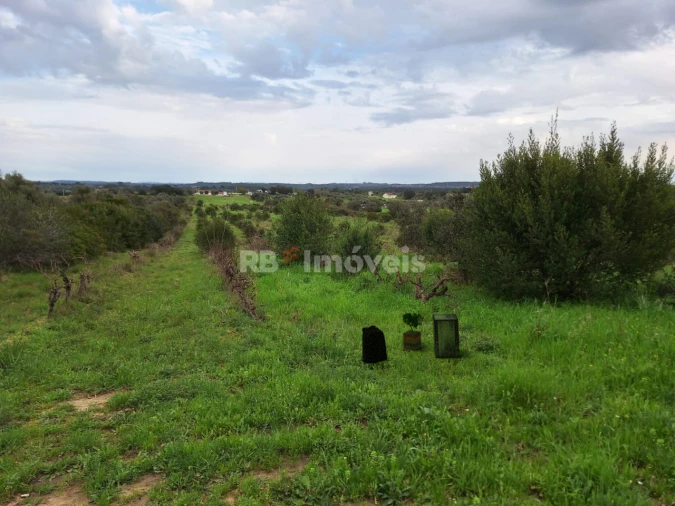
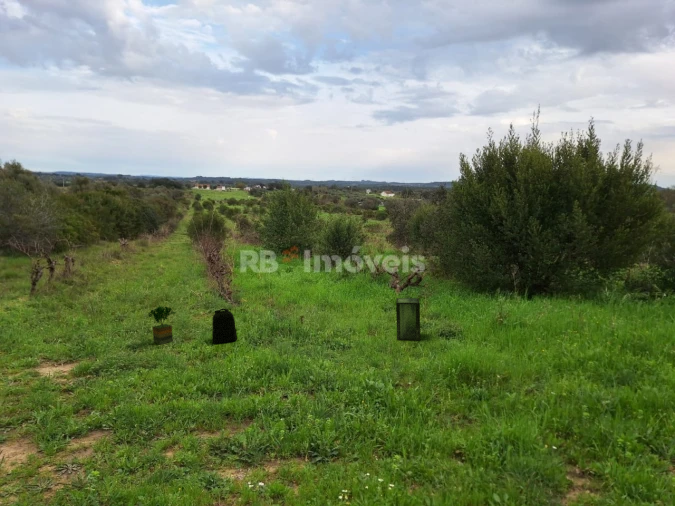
potted tree: present [402,313,424,350] -> present [149,306,176,344]
backpack: present [362,325,387,363] -> present [212,308,237,344]

